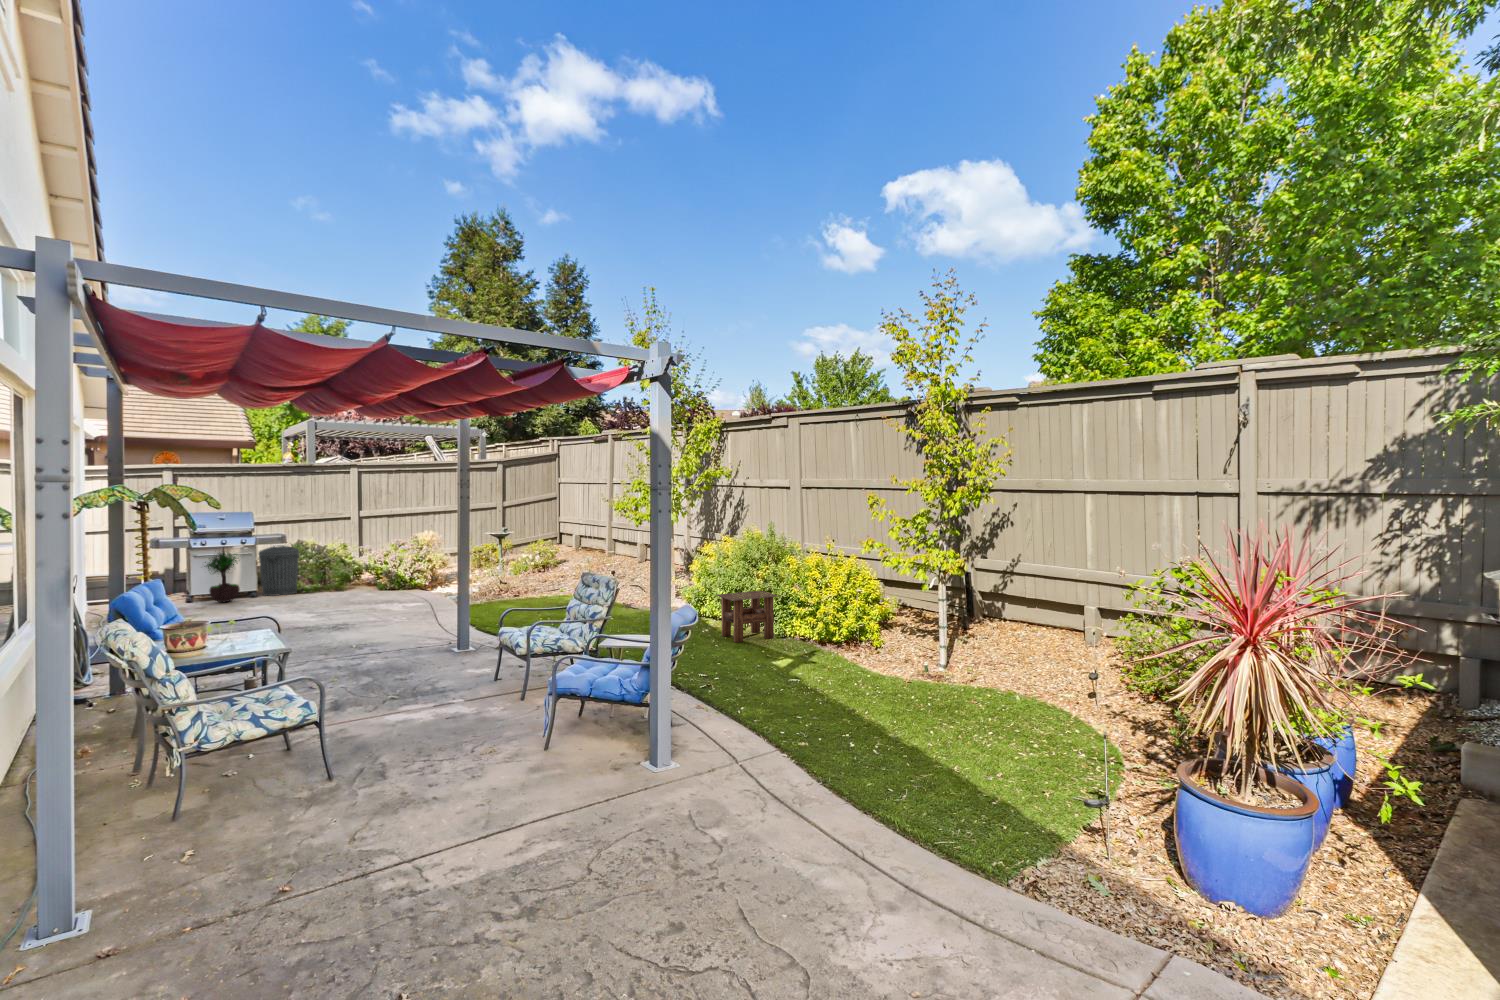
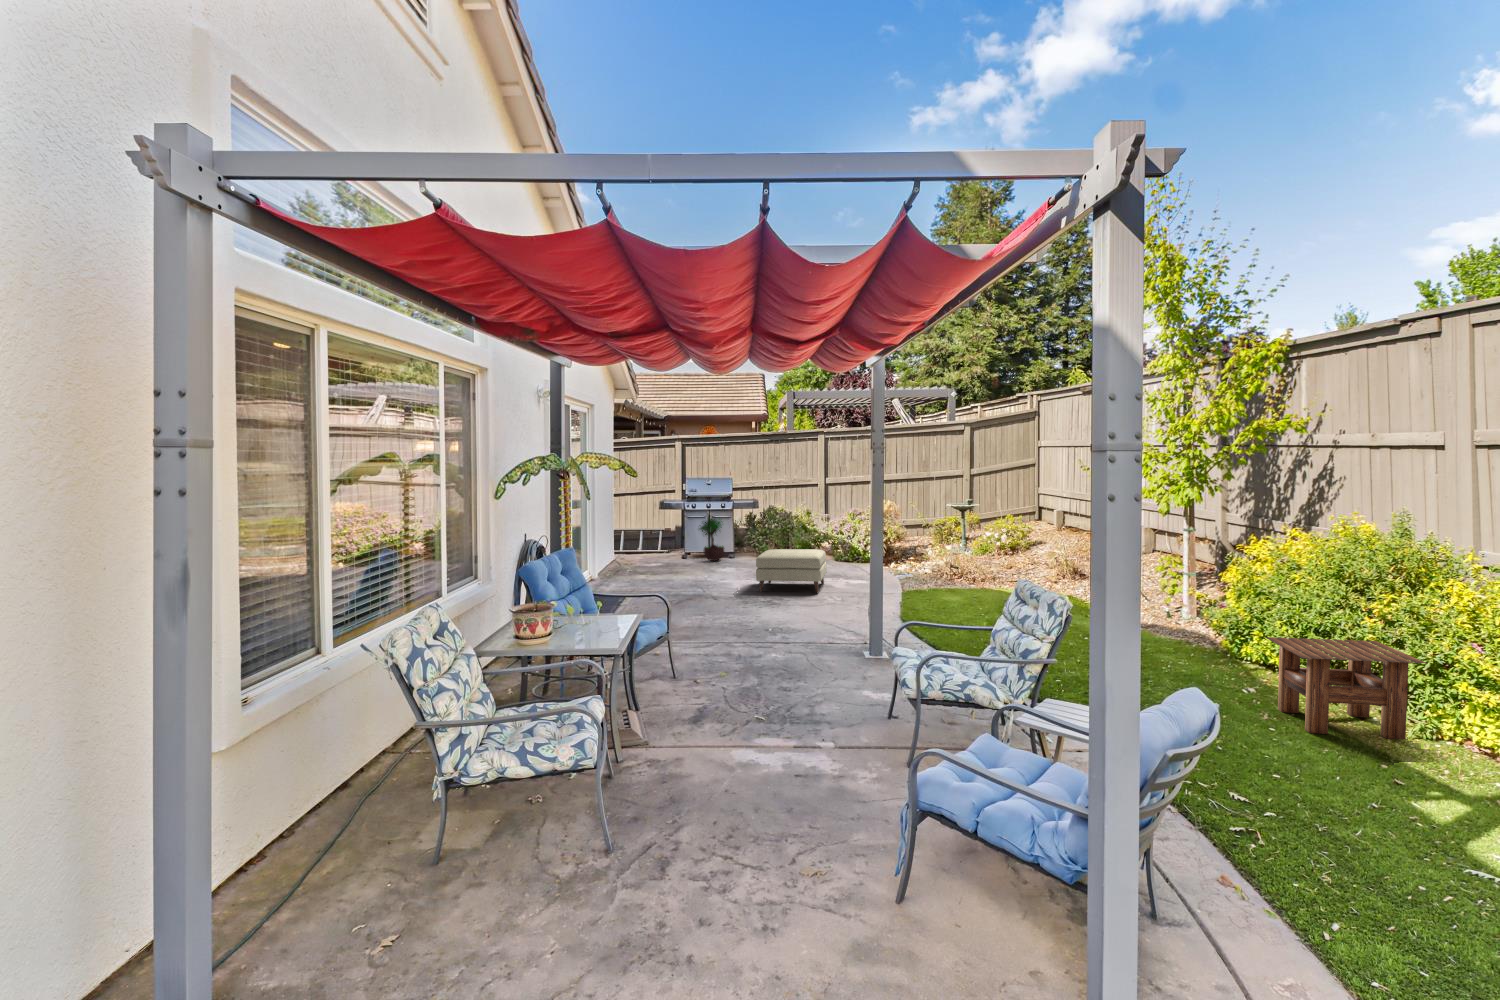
trash can: present [258,545,299,596] -> none [740,512,771,558]
ottoman: none [308,576,384,622] -> present [756,549,827,593]

